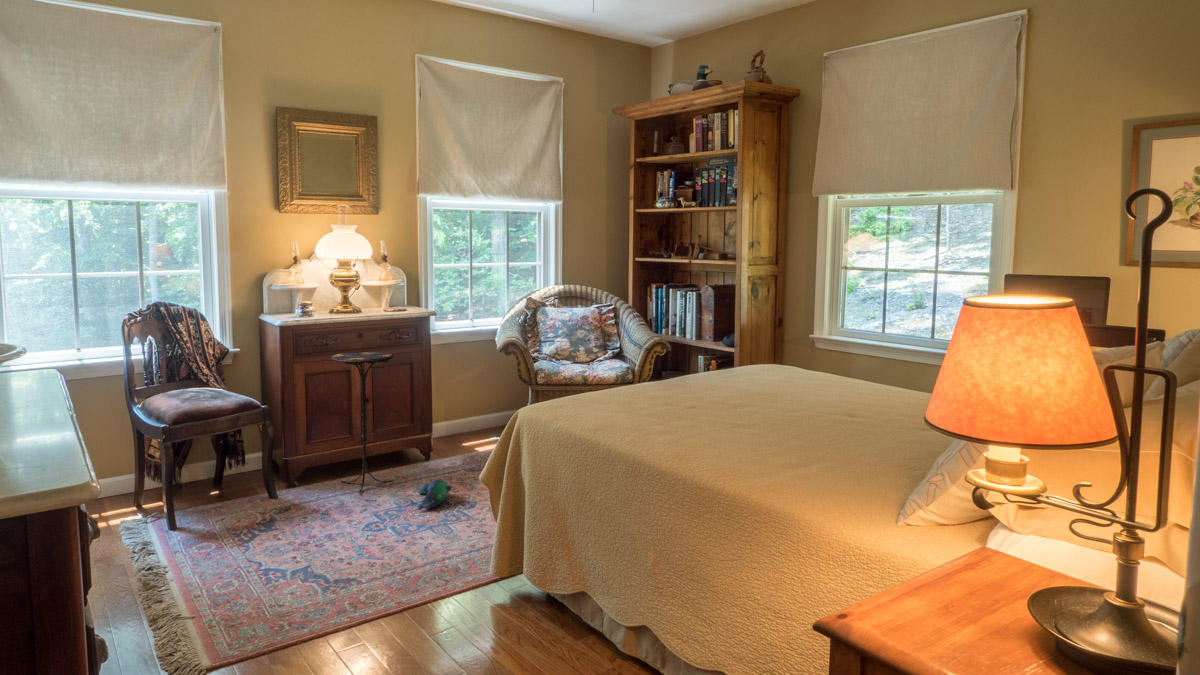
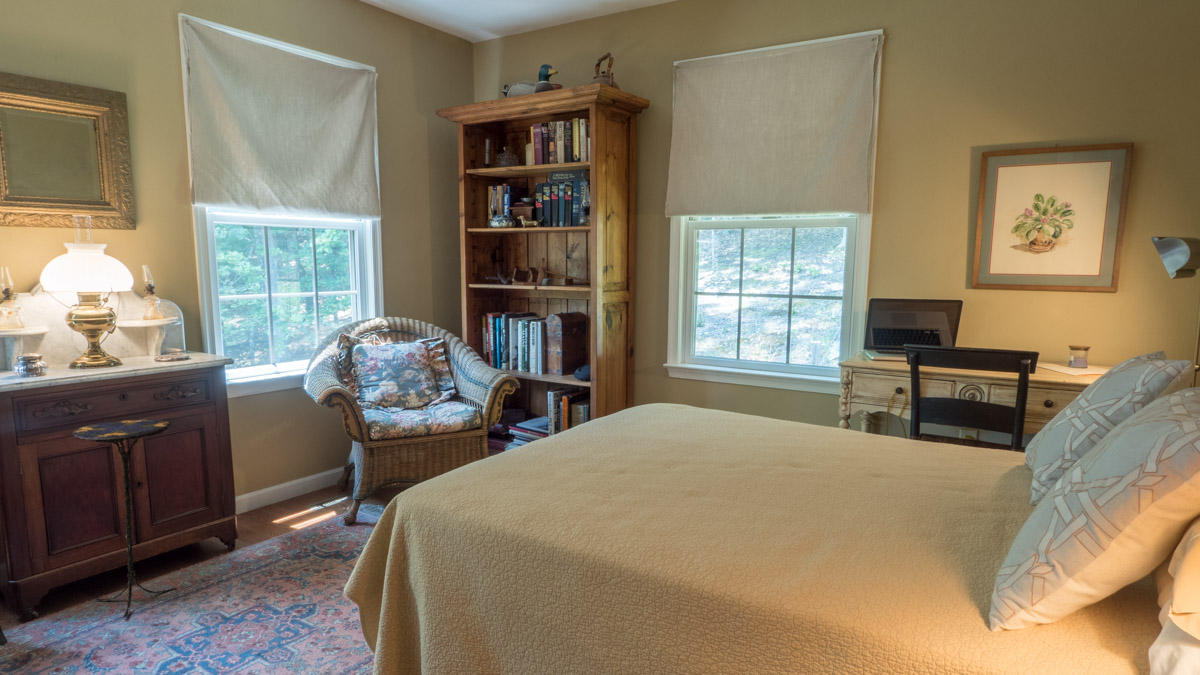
plush toy: present [418,479,451,510] -> none [214,586,265,637]

